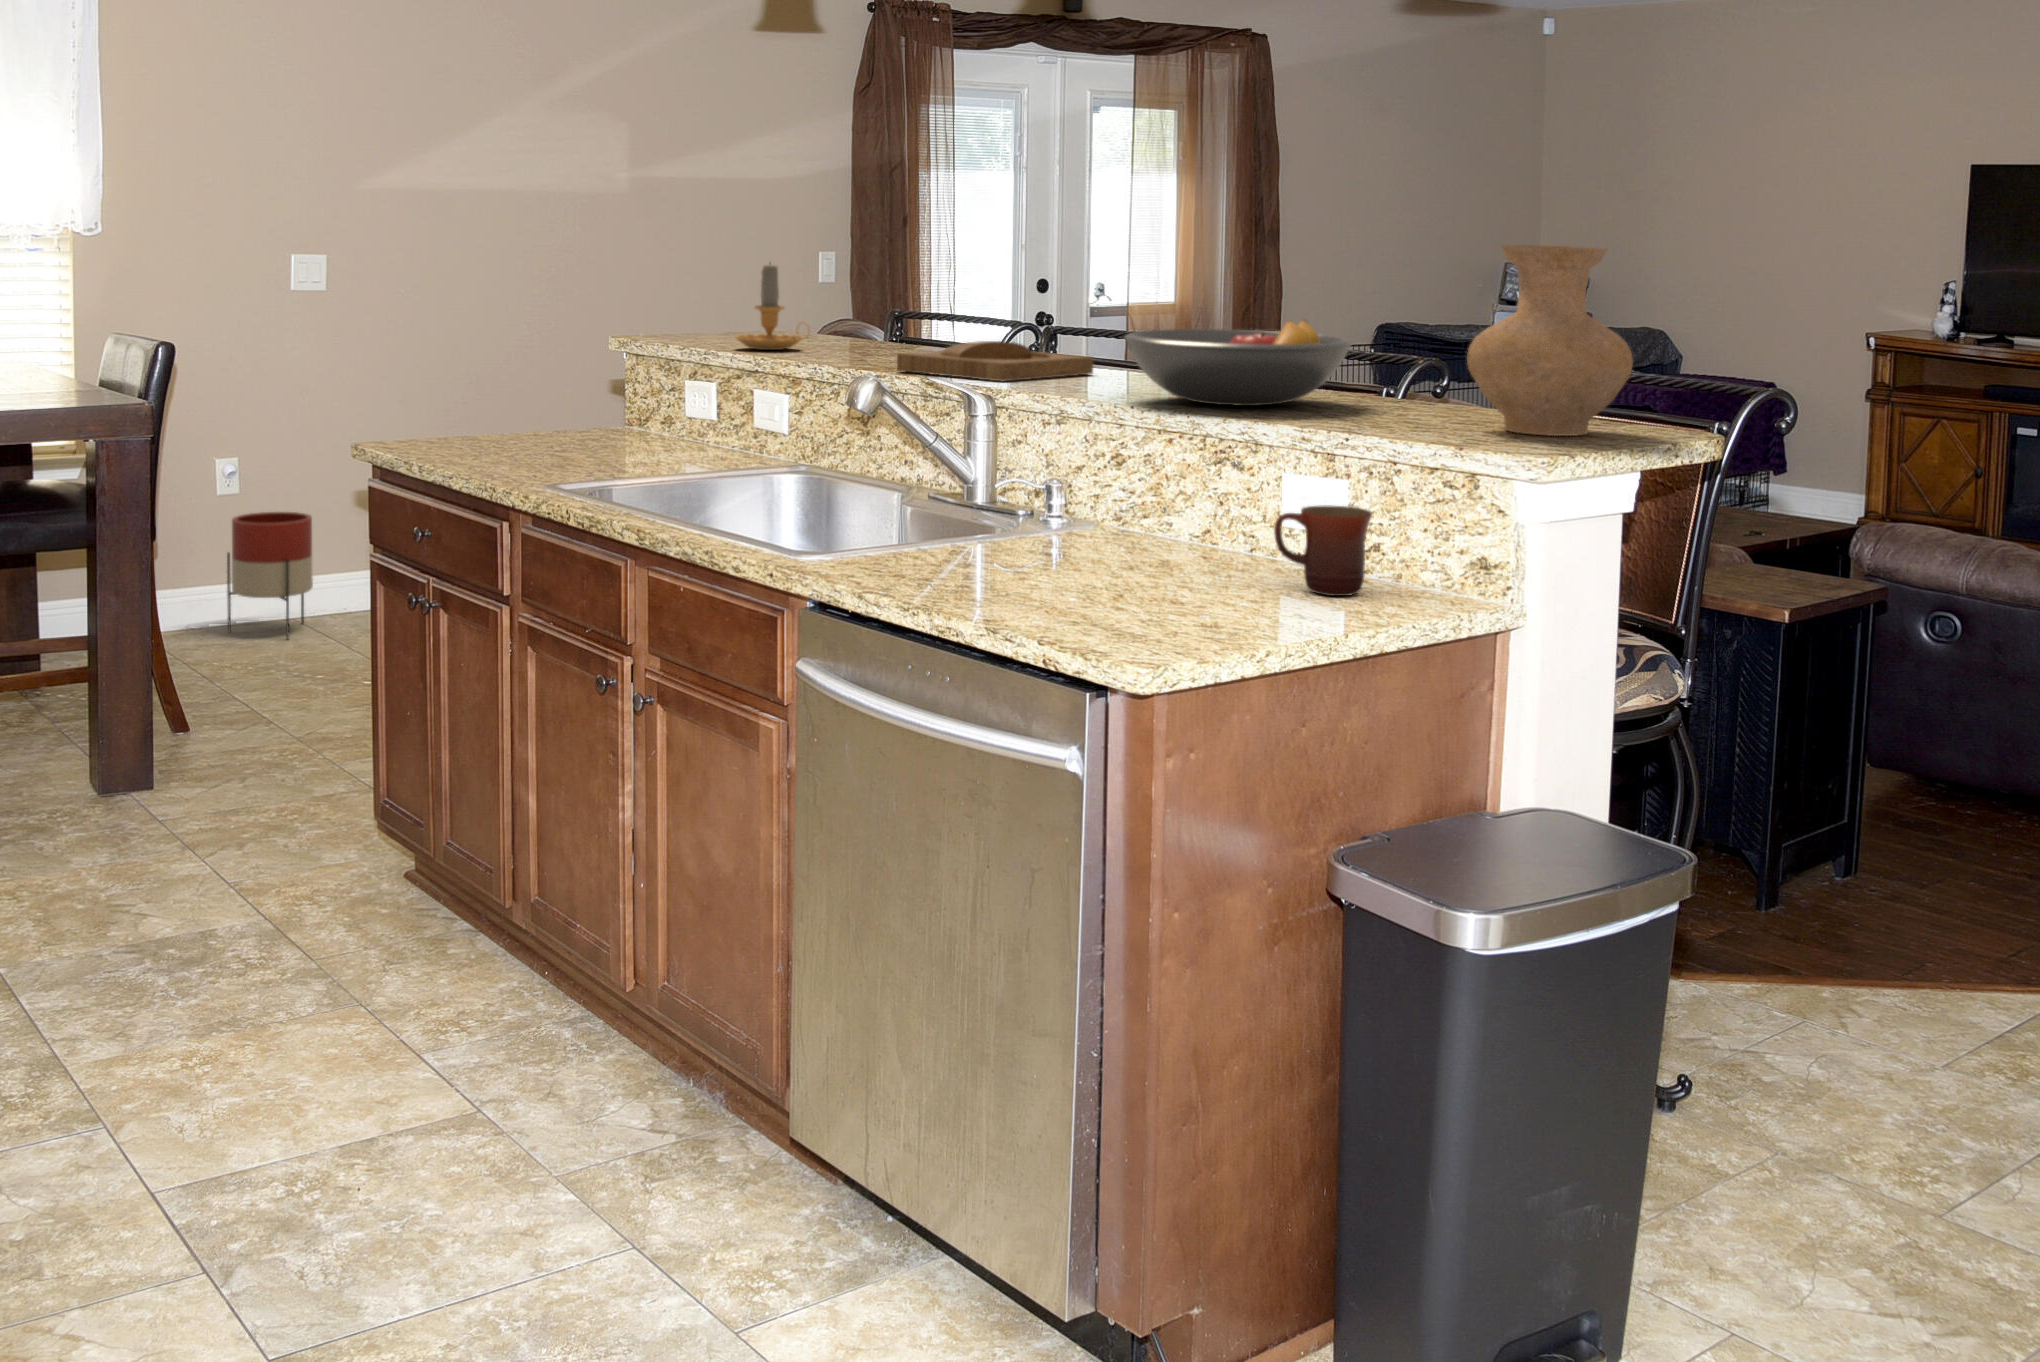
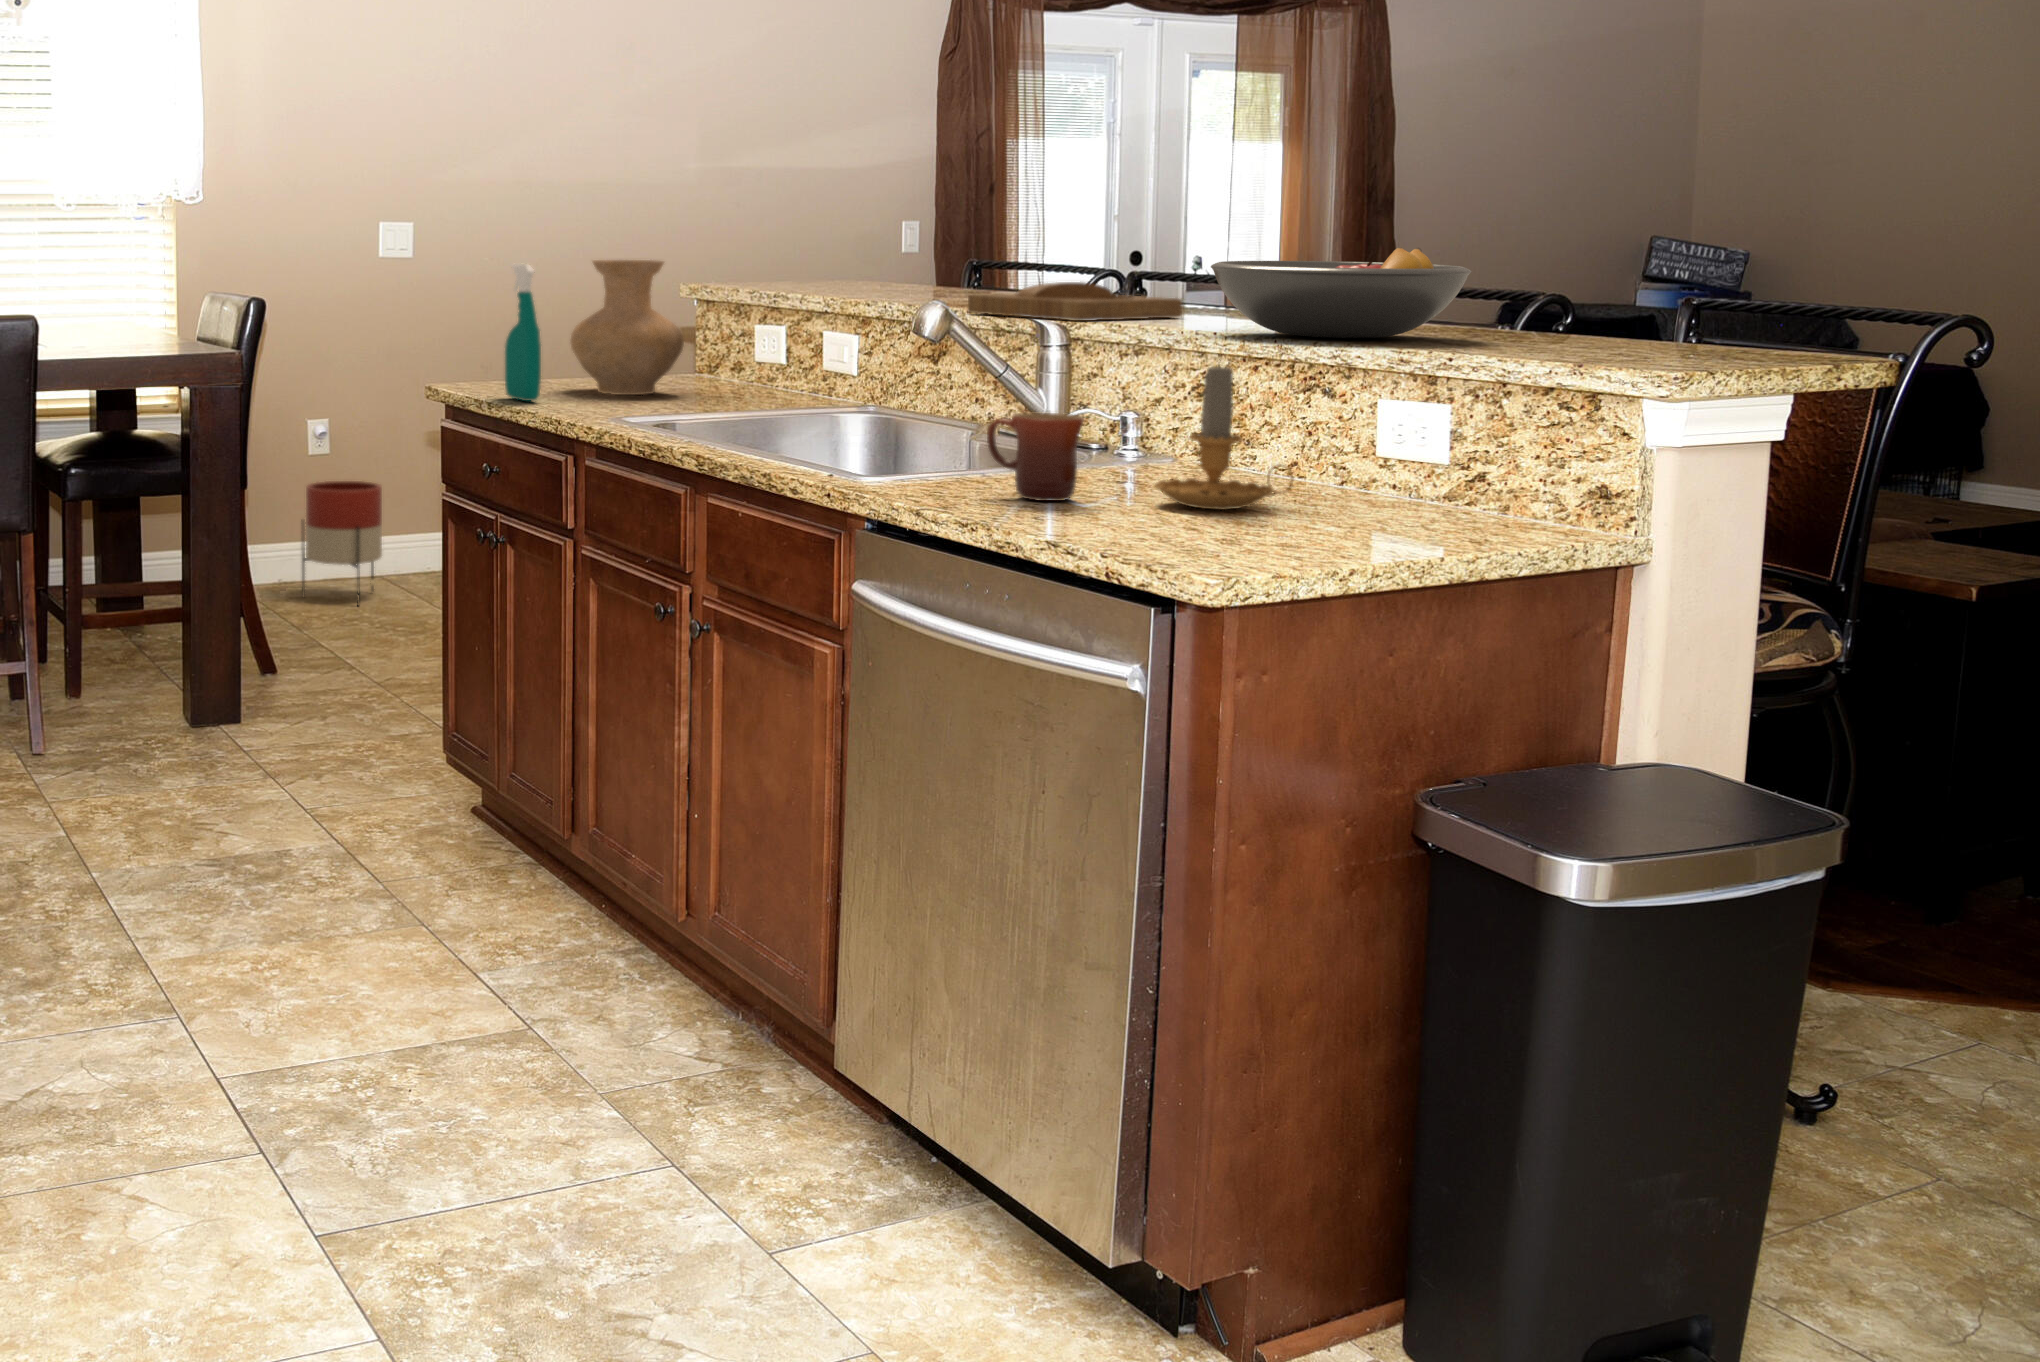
vase: present [1467,245,1633,436] -> present [570,260,684,395]
candle: present [736,265,809,350] -> present [1156,366,1293,510]
spray bottle: none [440,321,478,460] -> present [505,263,541,401]
mug: present [1274,505,1372,596] -> present [987,413,1084,501]

